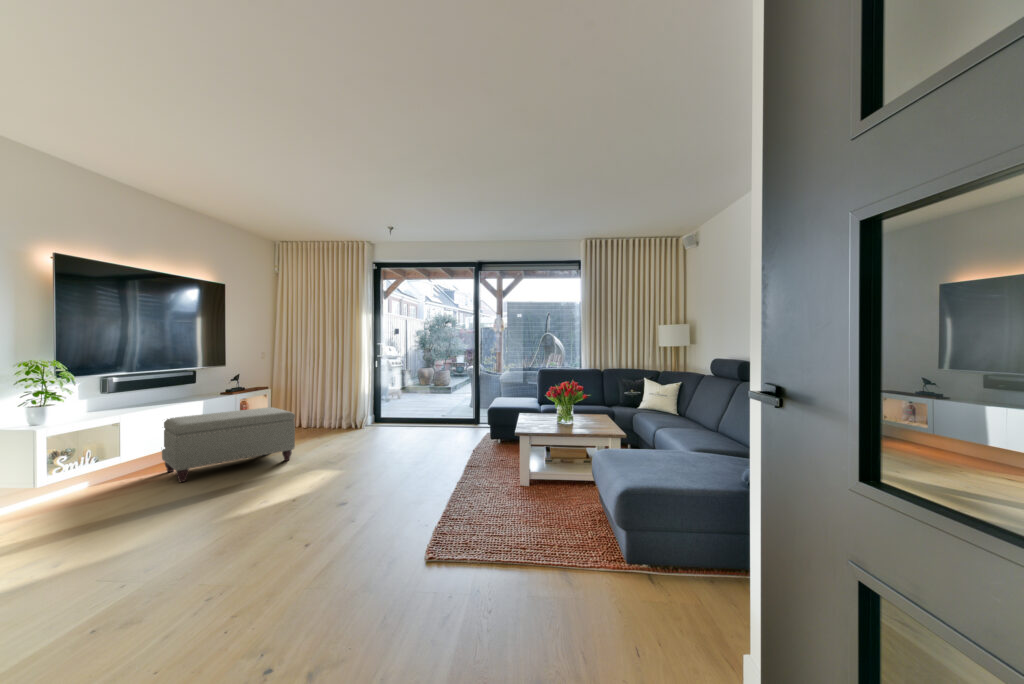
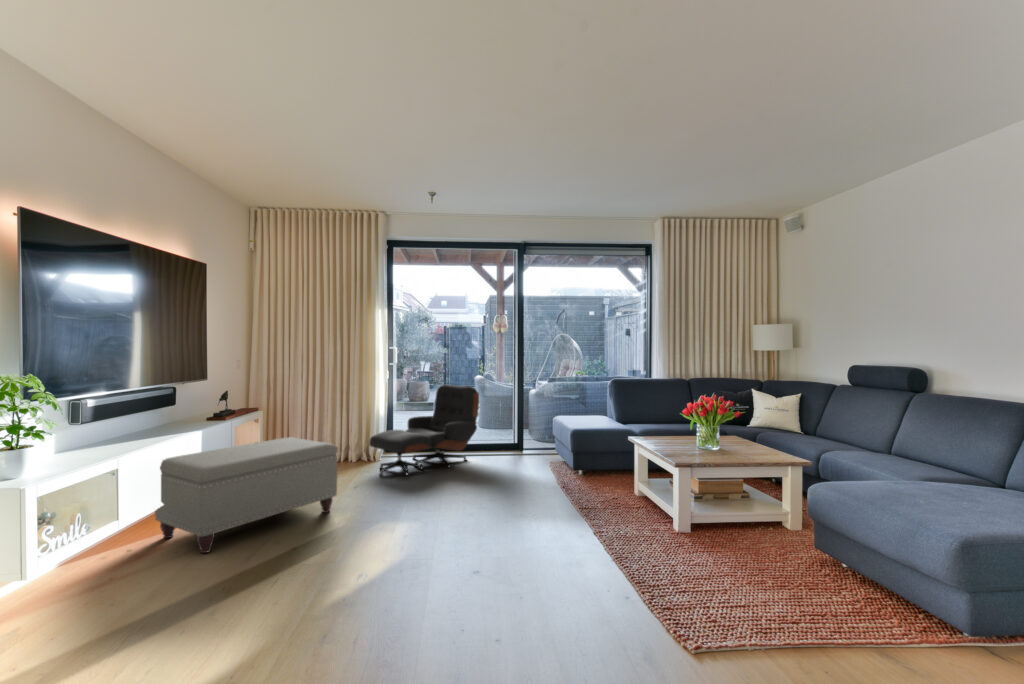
lounge chair: none [348,372,435,439] -> present [369,385,479,475]

